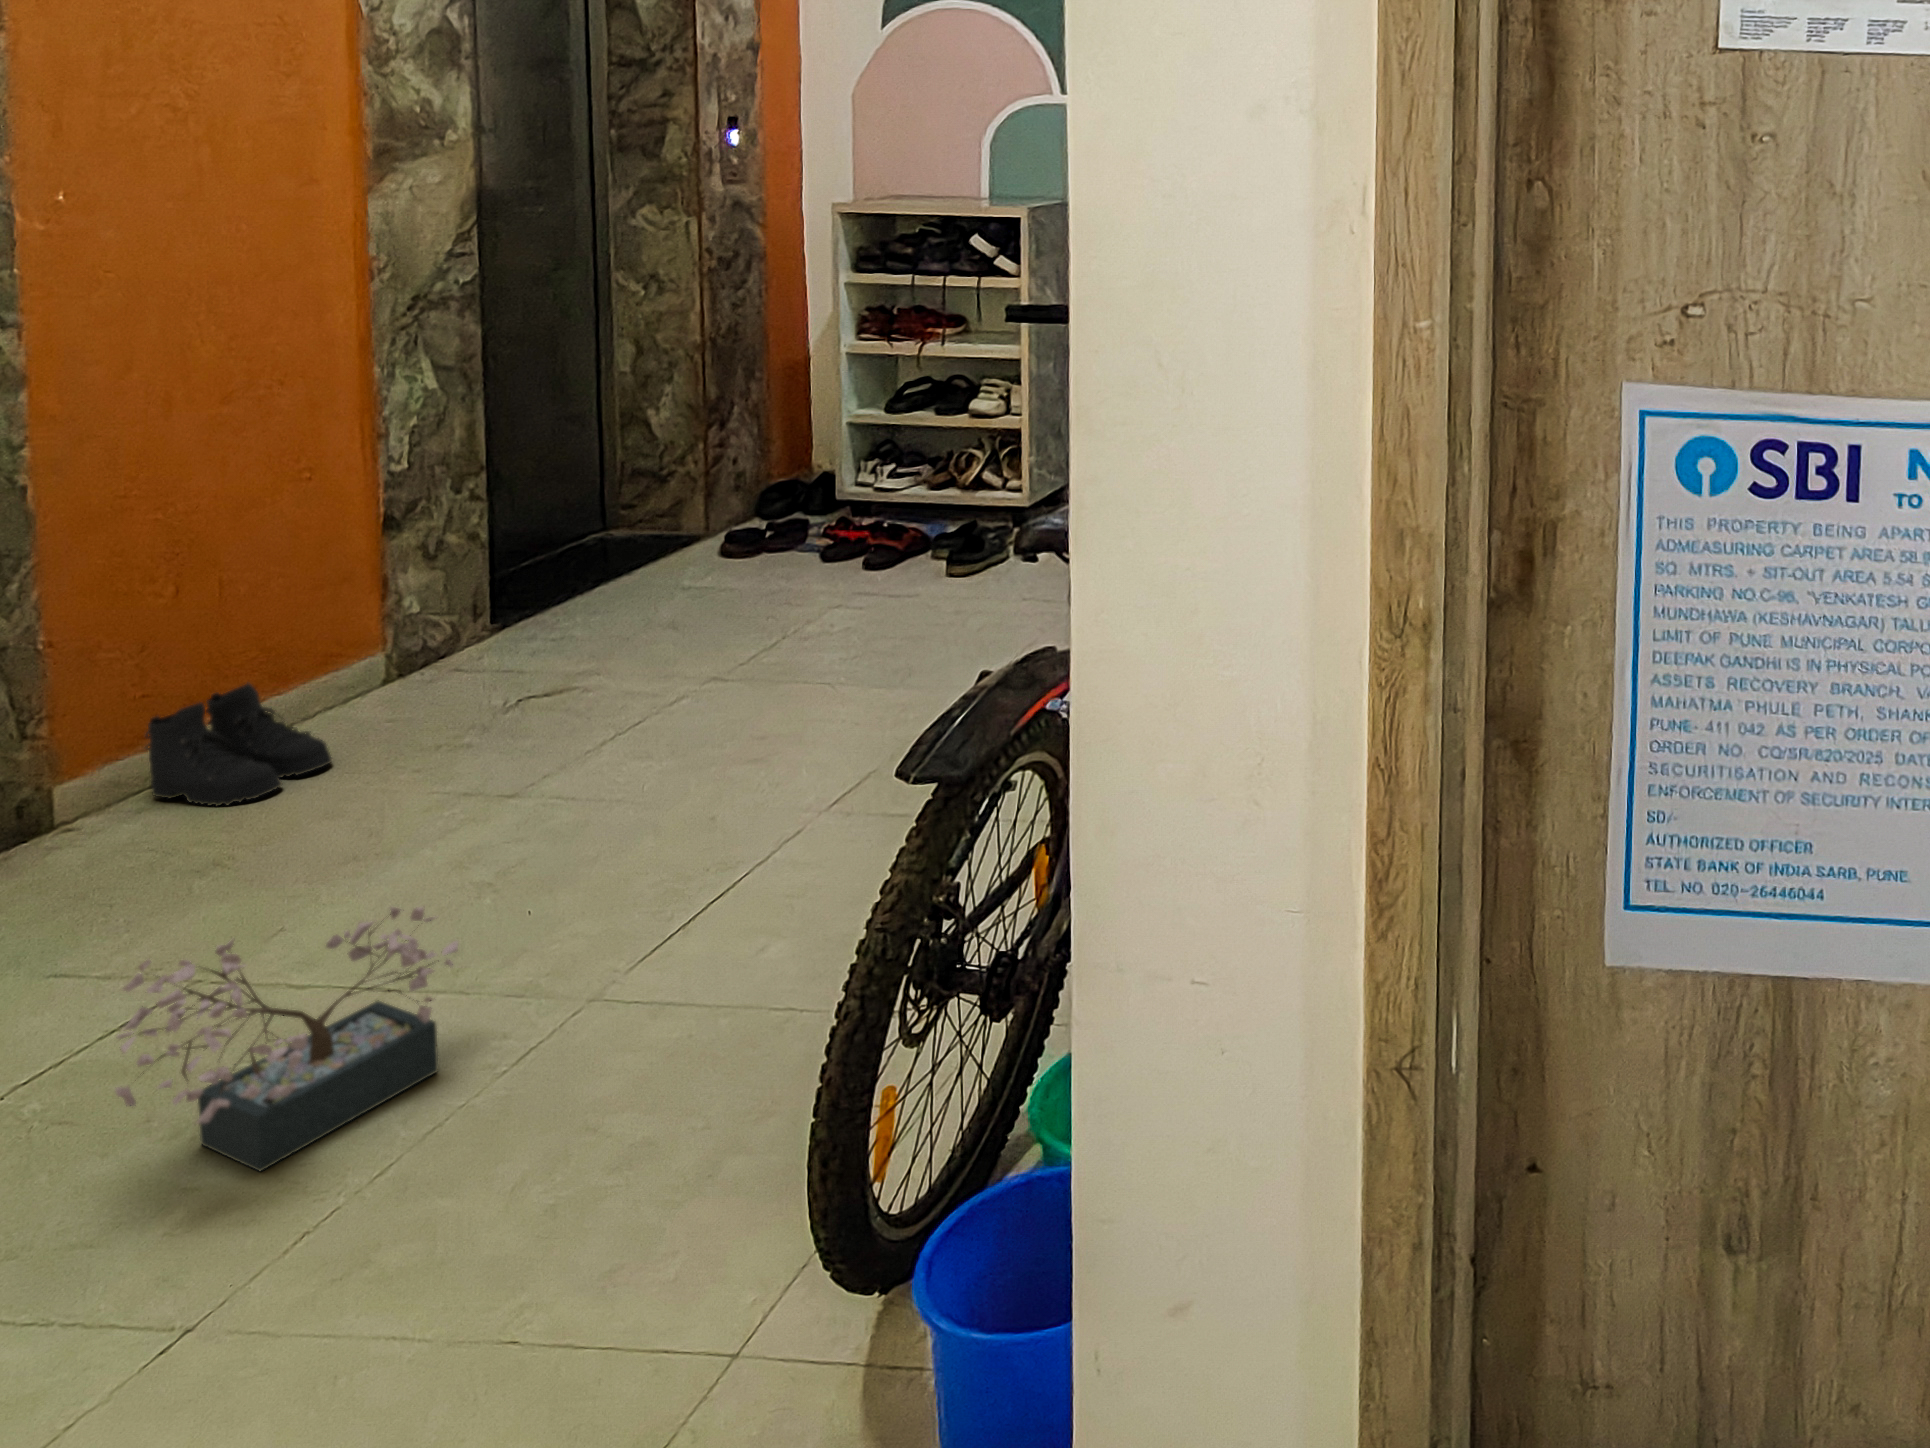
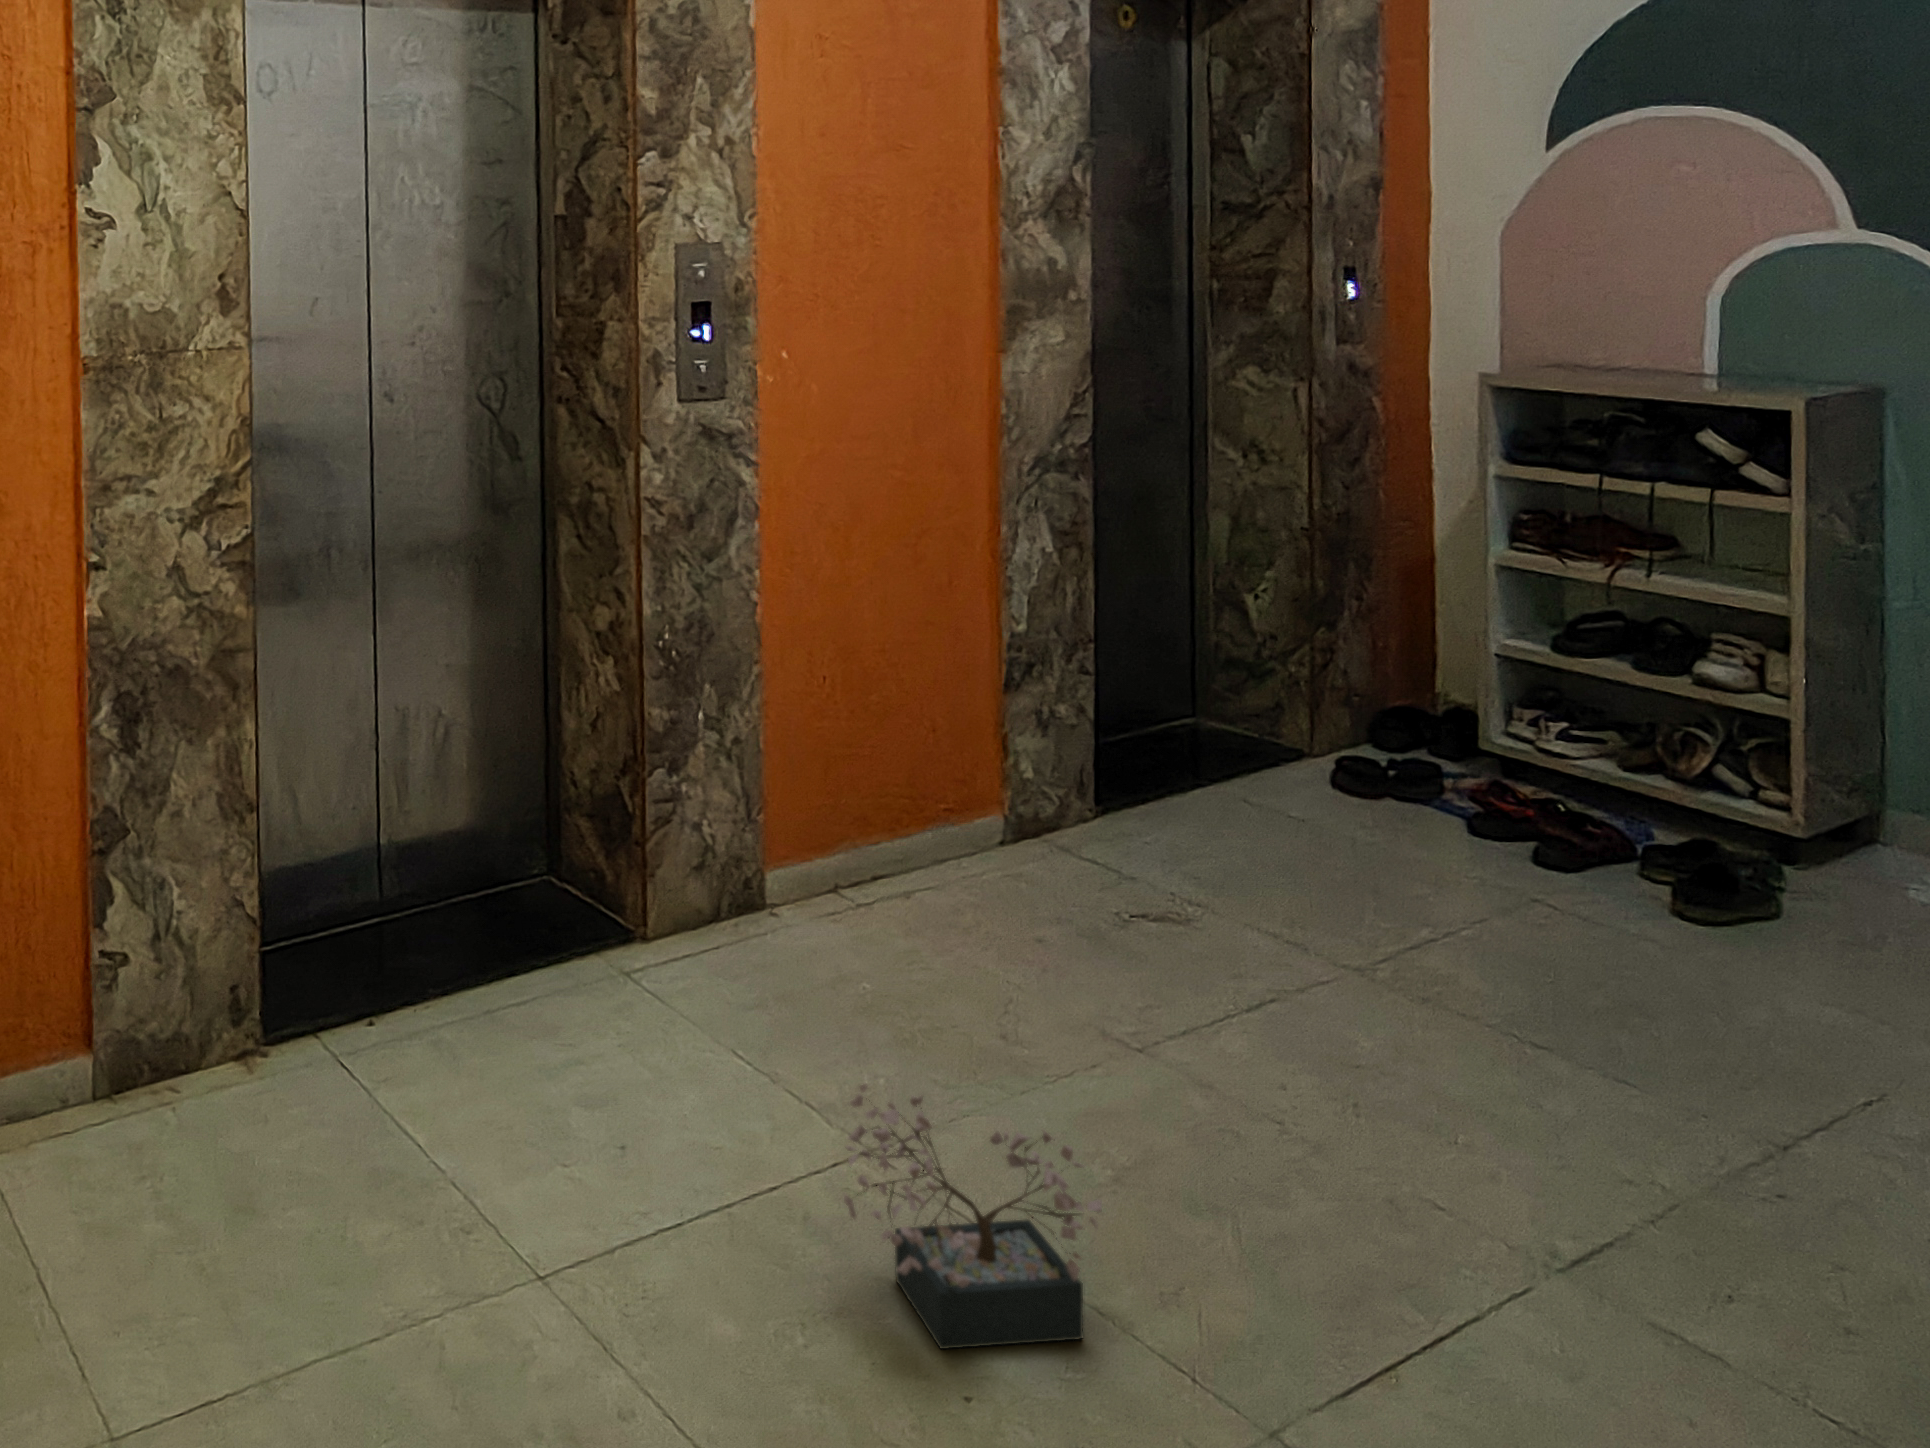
boots: present [145,683,332,806] -> none [846,798,974,914]

